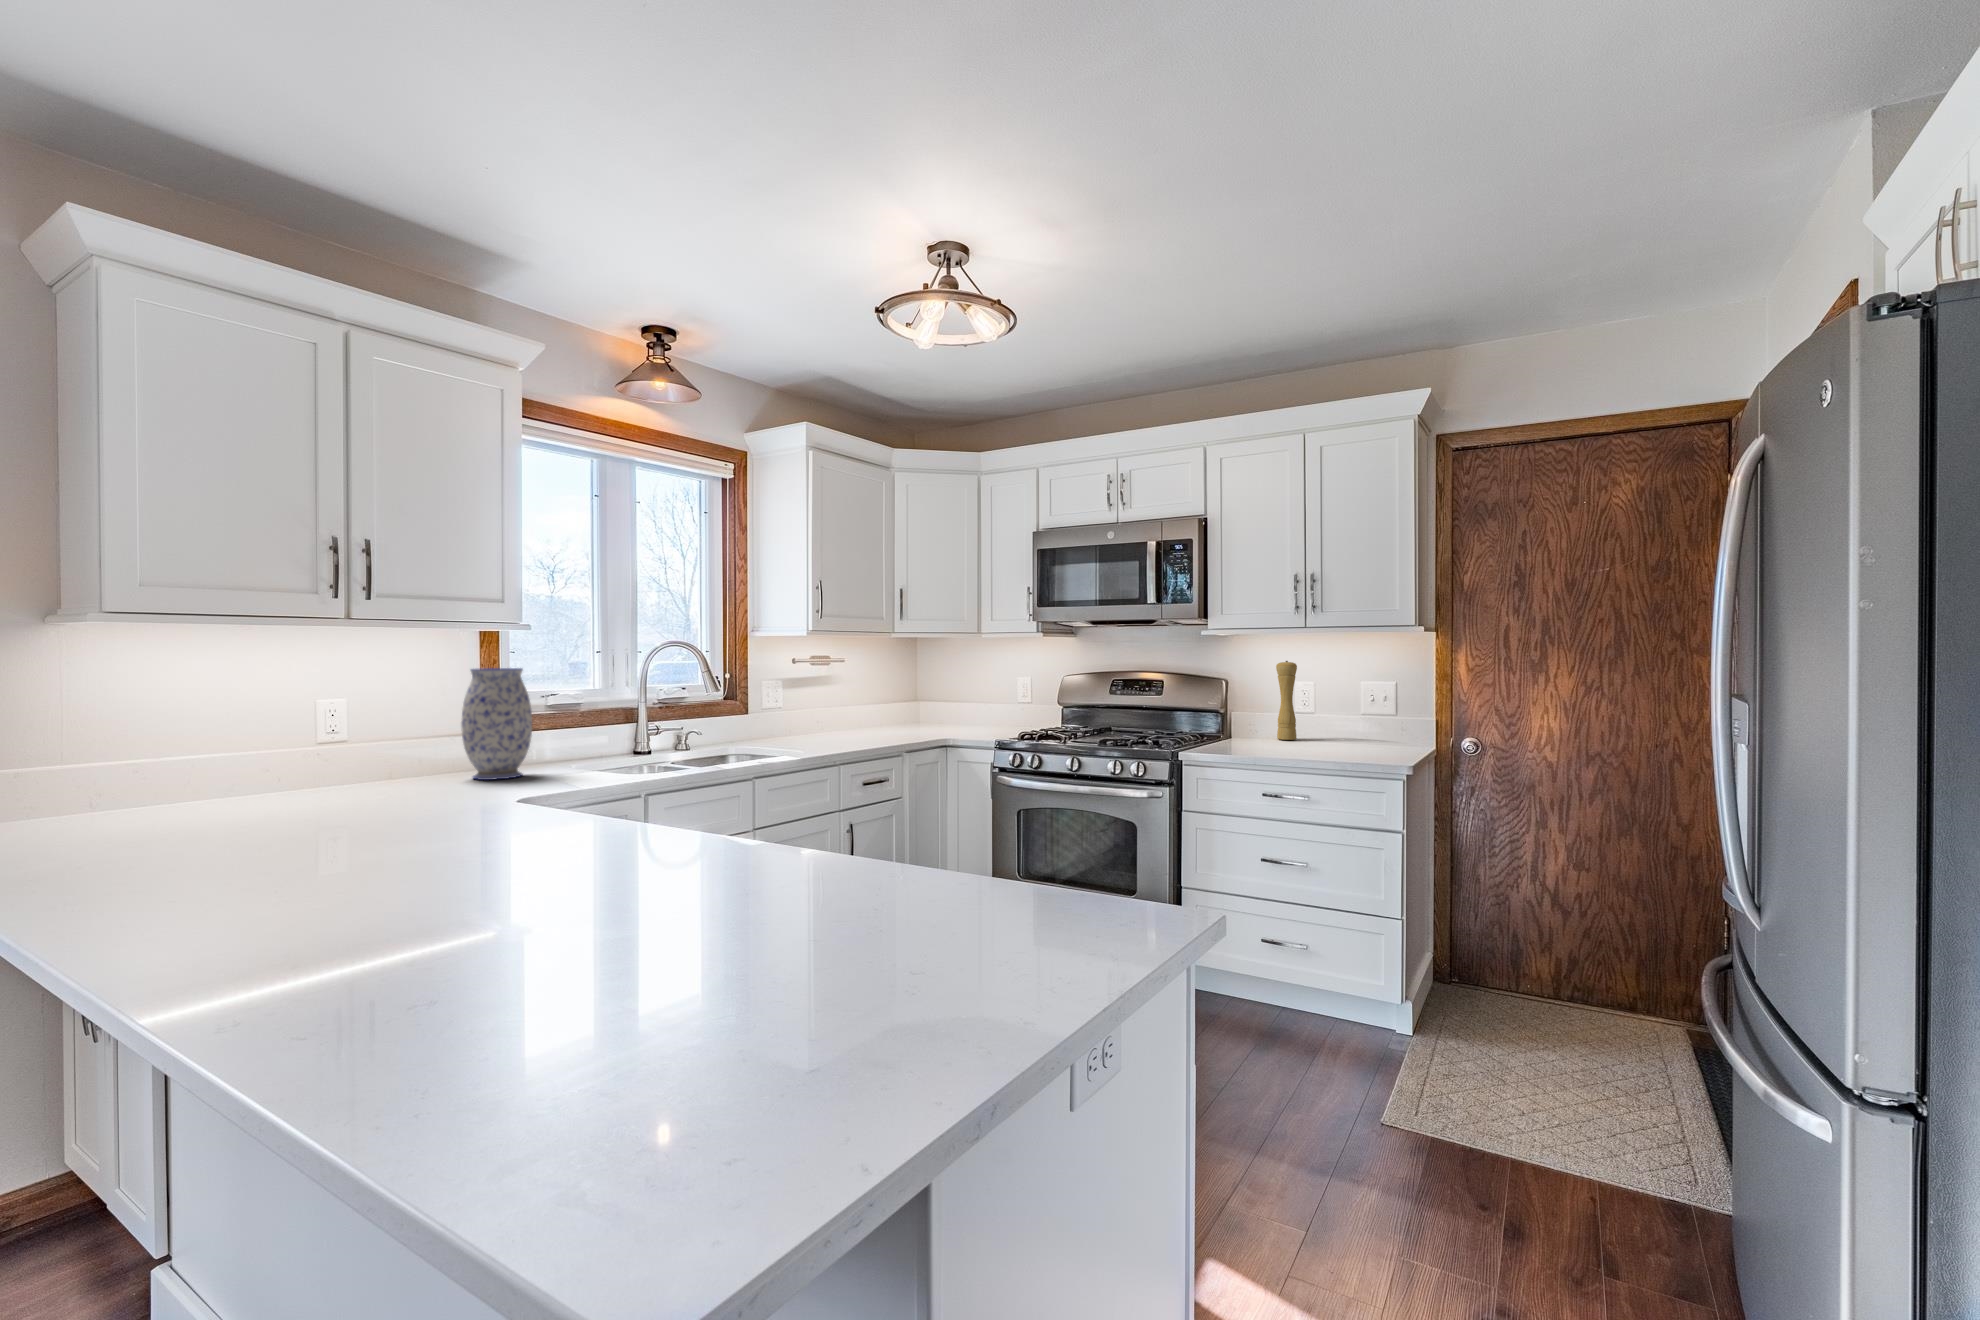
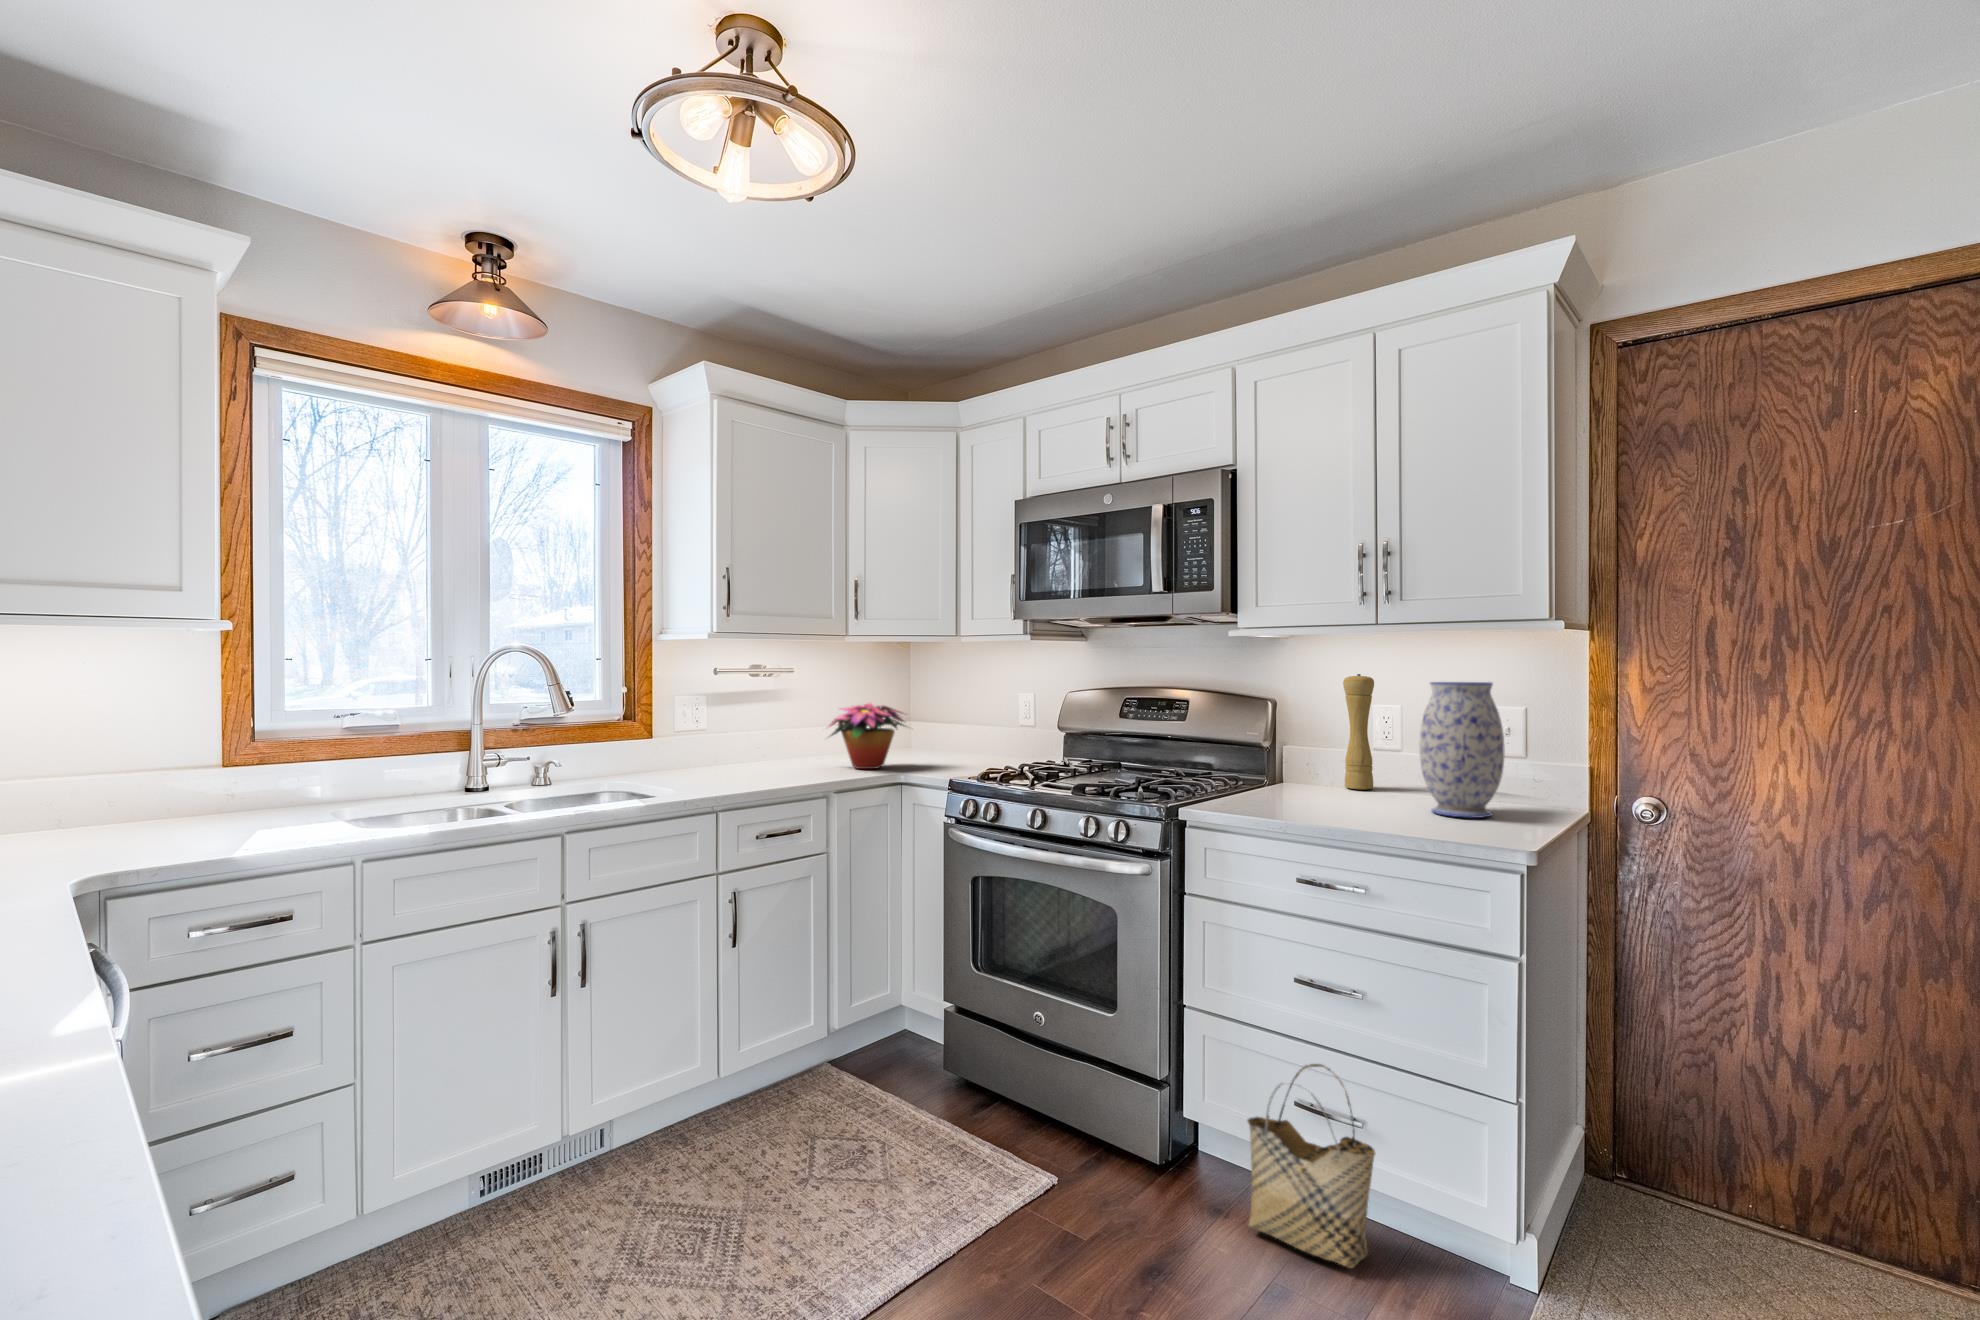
vase: present [461,668,532,780] -> present [1420,682,1504,818]
flower arrangement: none [880,685,955,737] -> present [829,703,905,769]
woven basket: none [1236,914,1320,1033] -> present [1248,1064,1375,1268]

